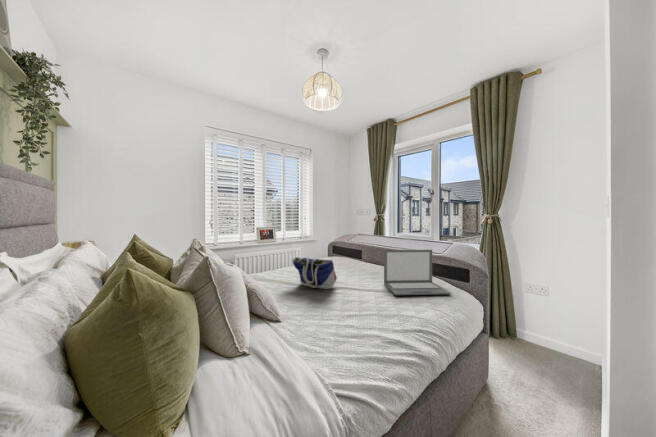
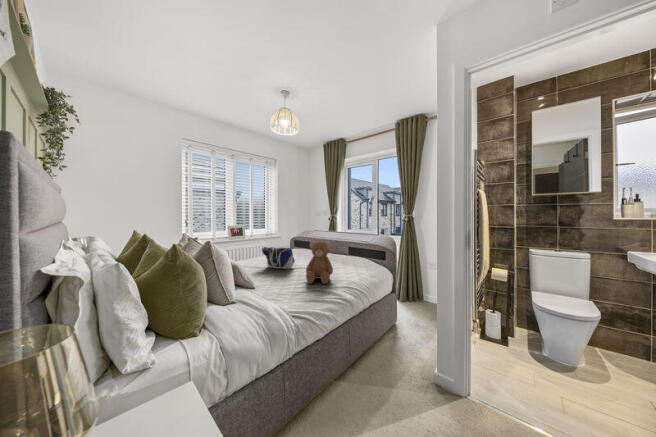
laptop: present [384,250,451,295] -> none [329,239,372,270]
teddy bear: none [354,253,396,321] -> present [306,241,333,284]

